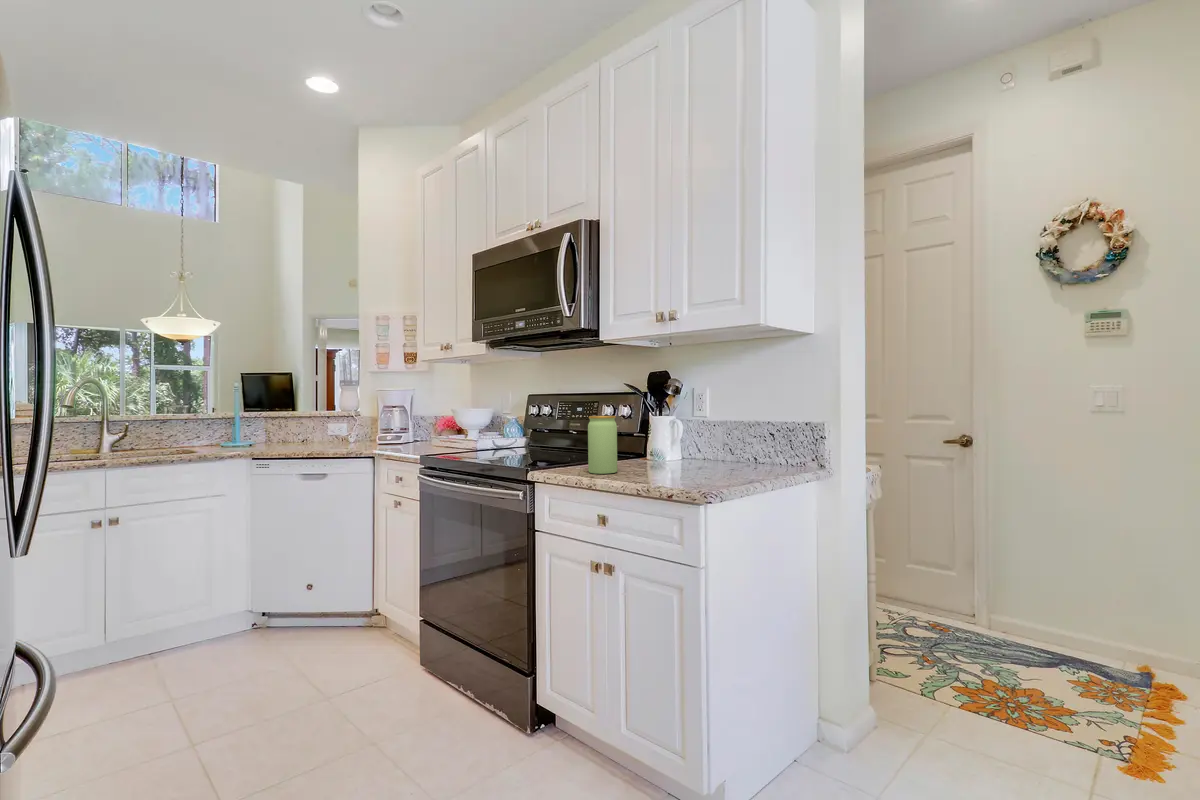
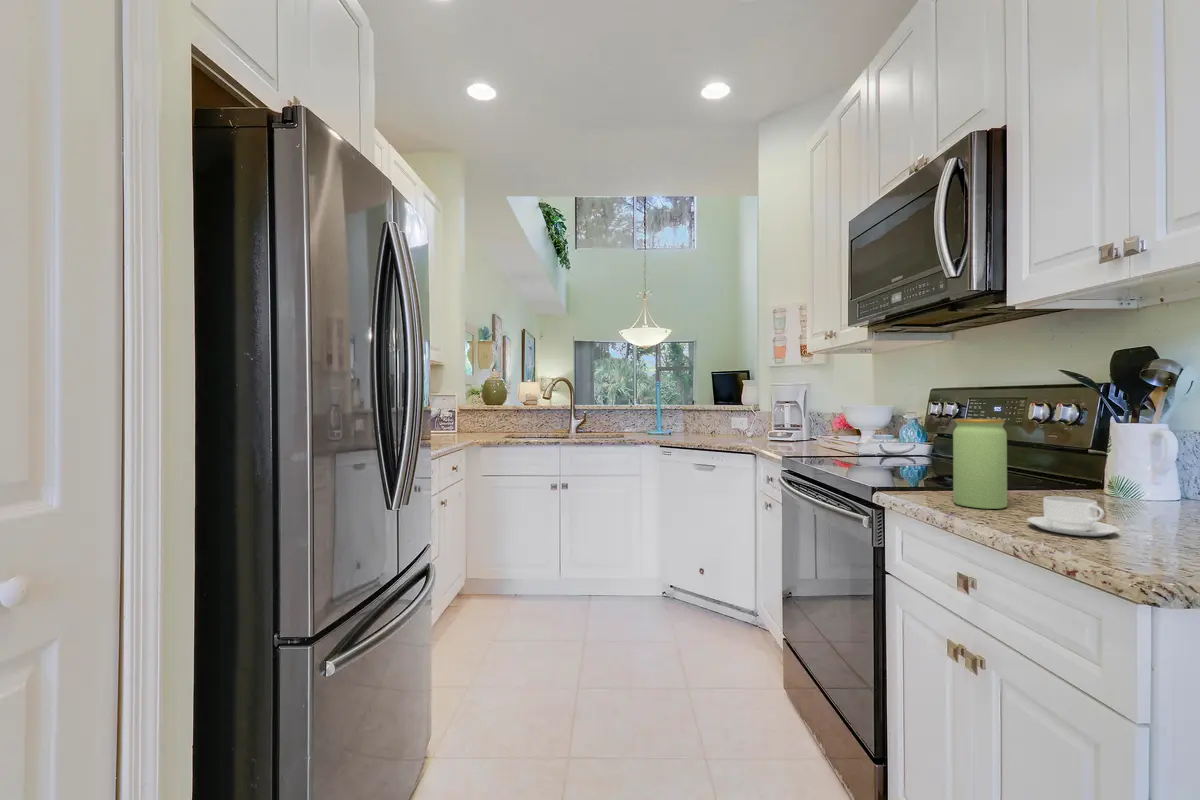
coffee cup: none [637,459,677,480] -> present [1027,496,1119,536]

